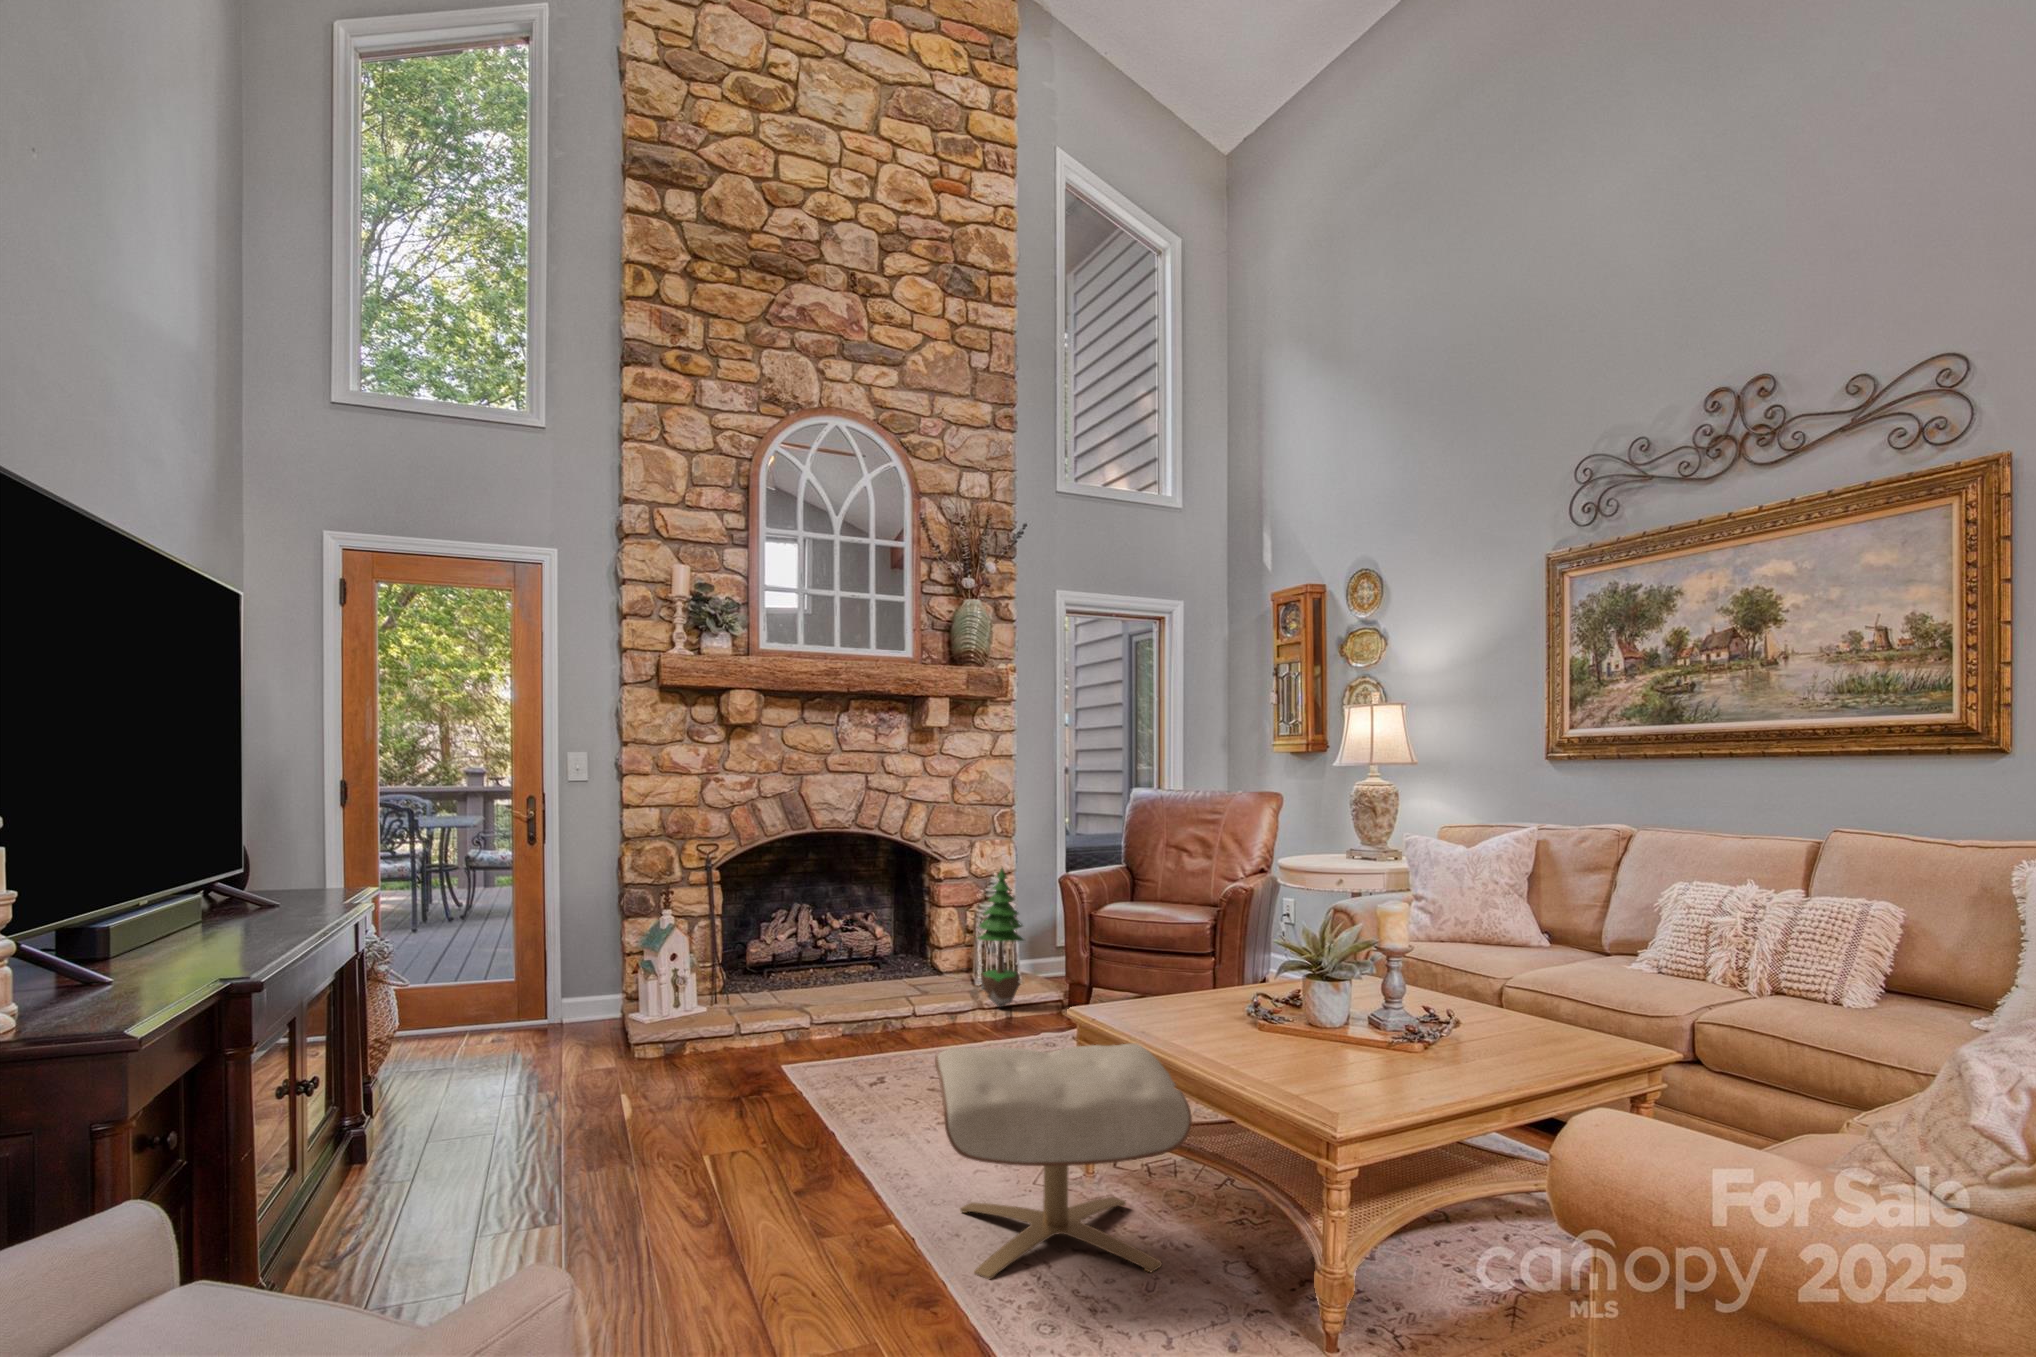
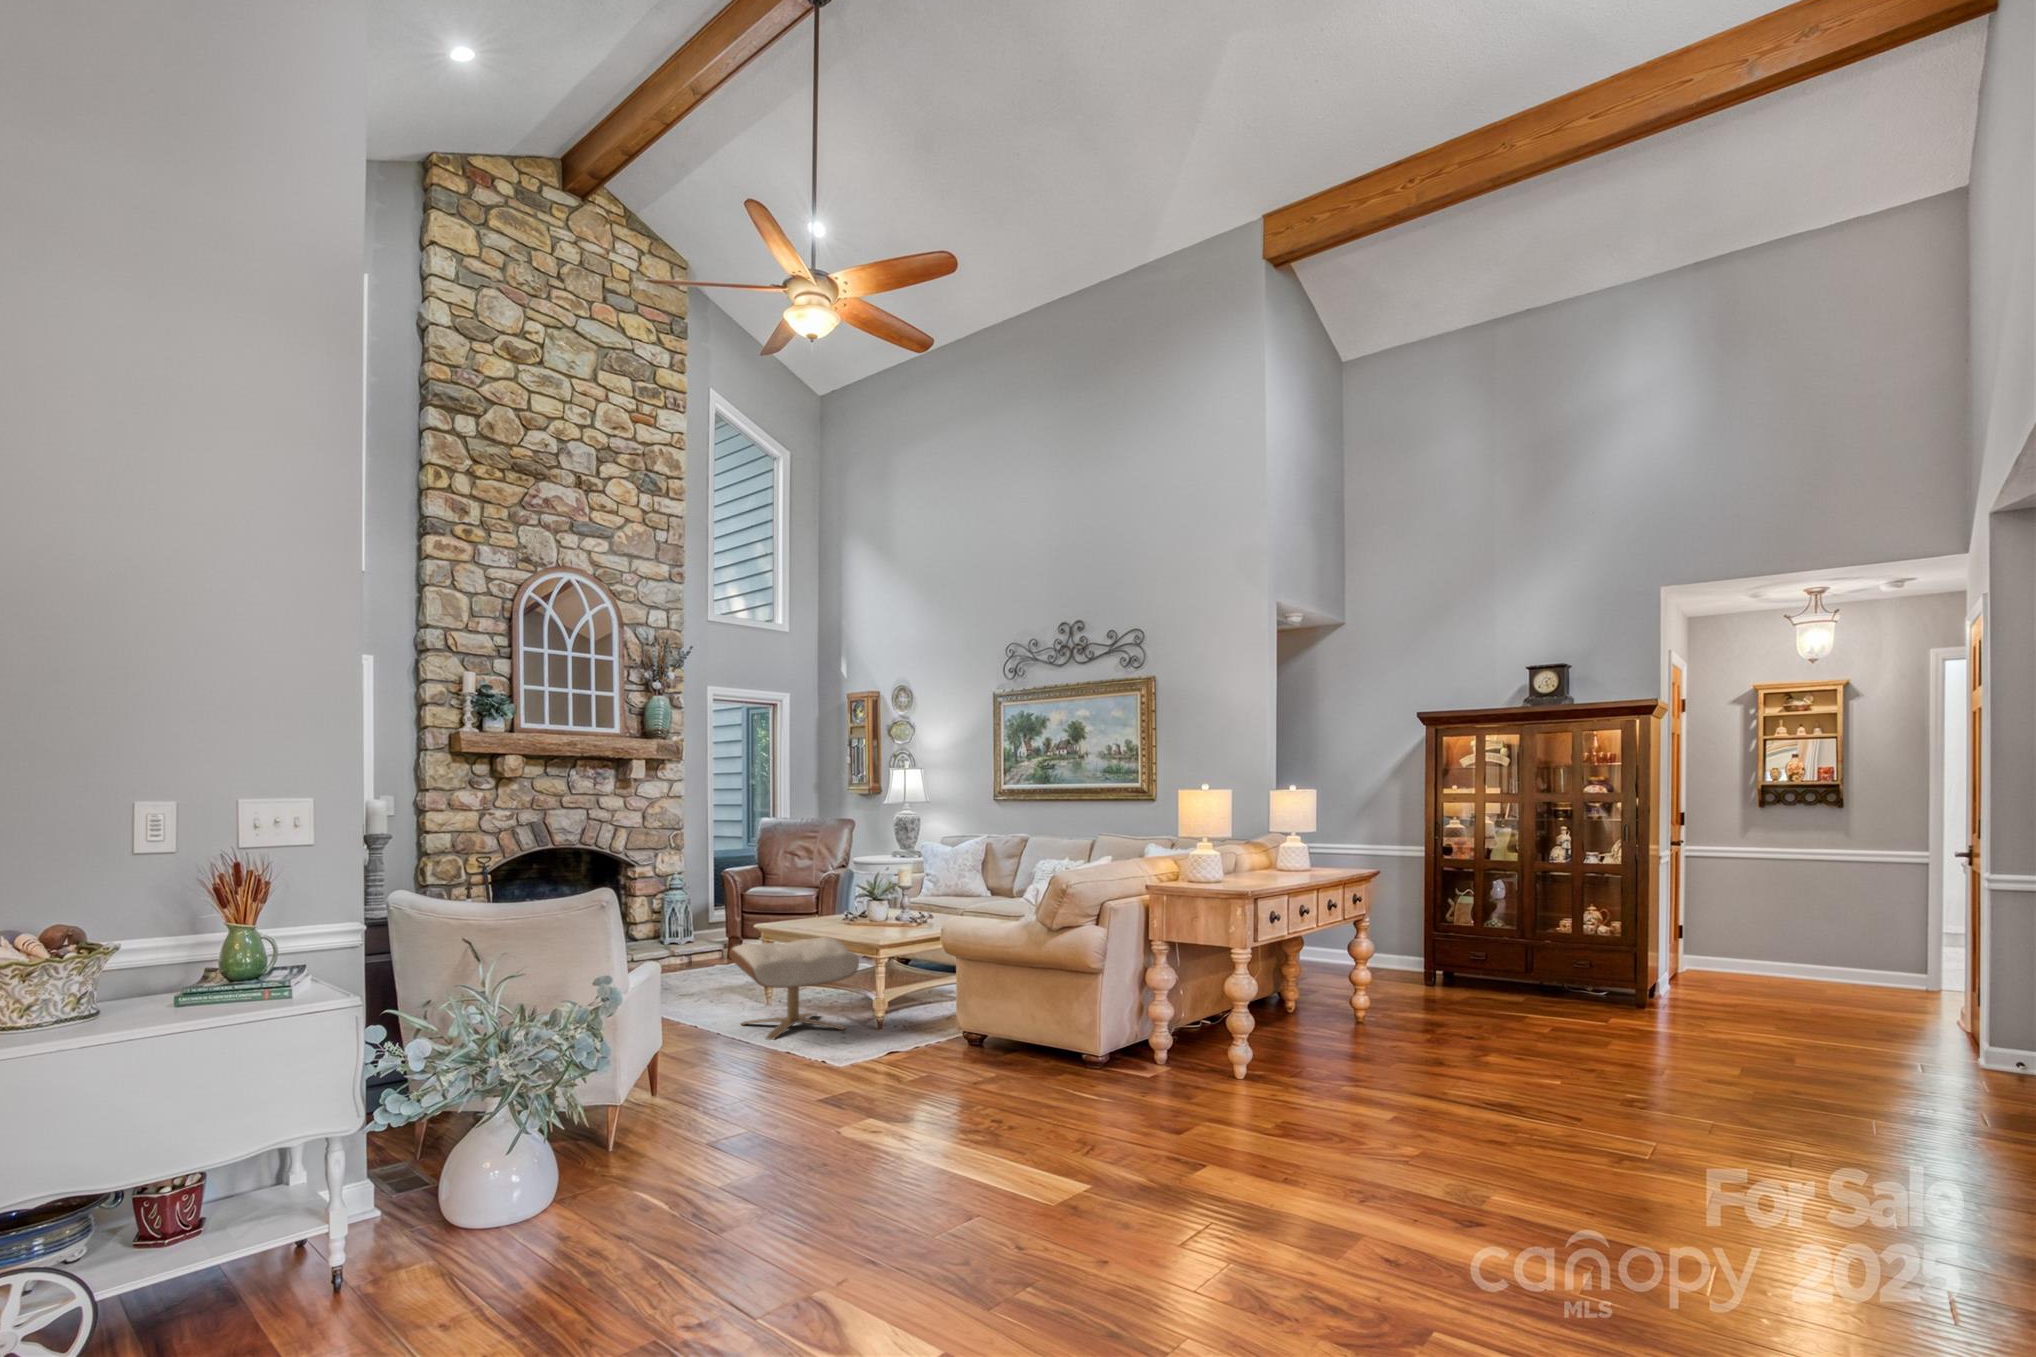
potted tree: present [976,868,1023,1007] -> none [665,866,698,956]

